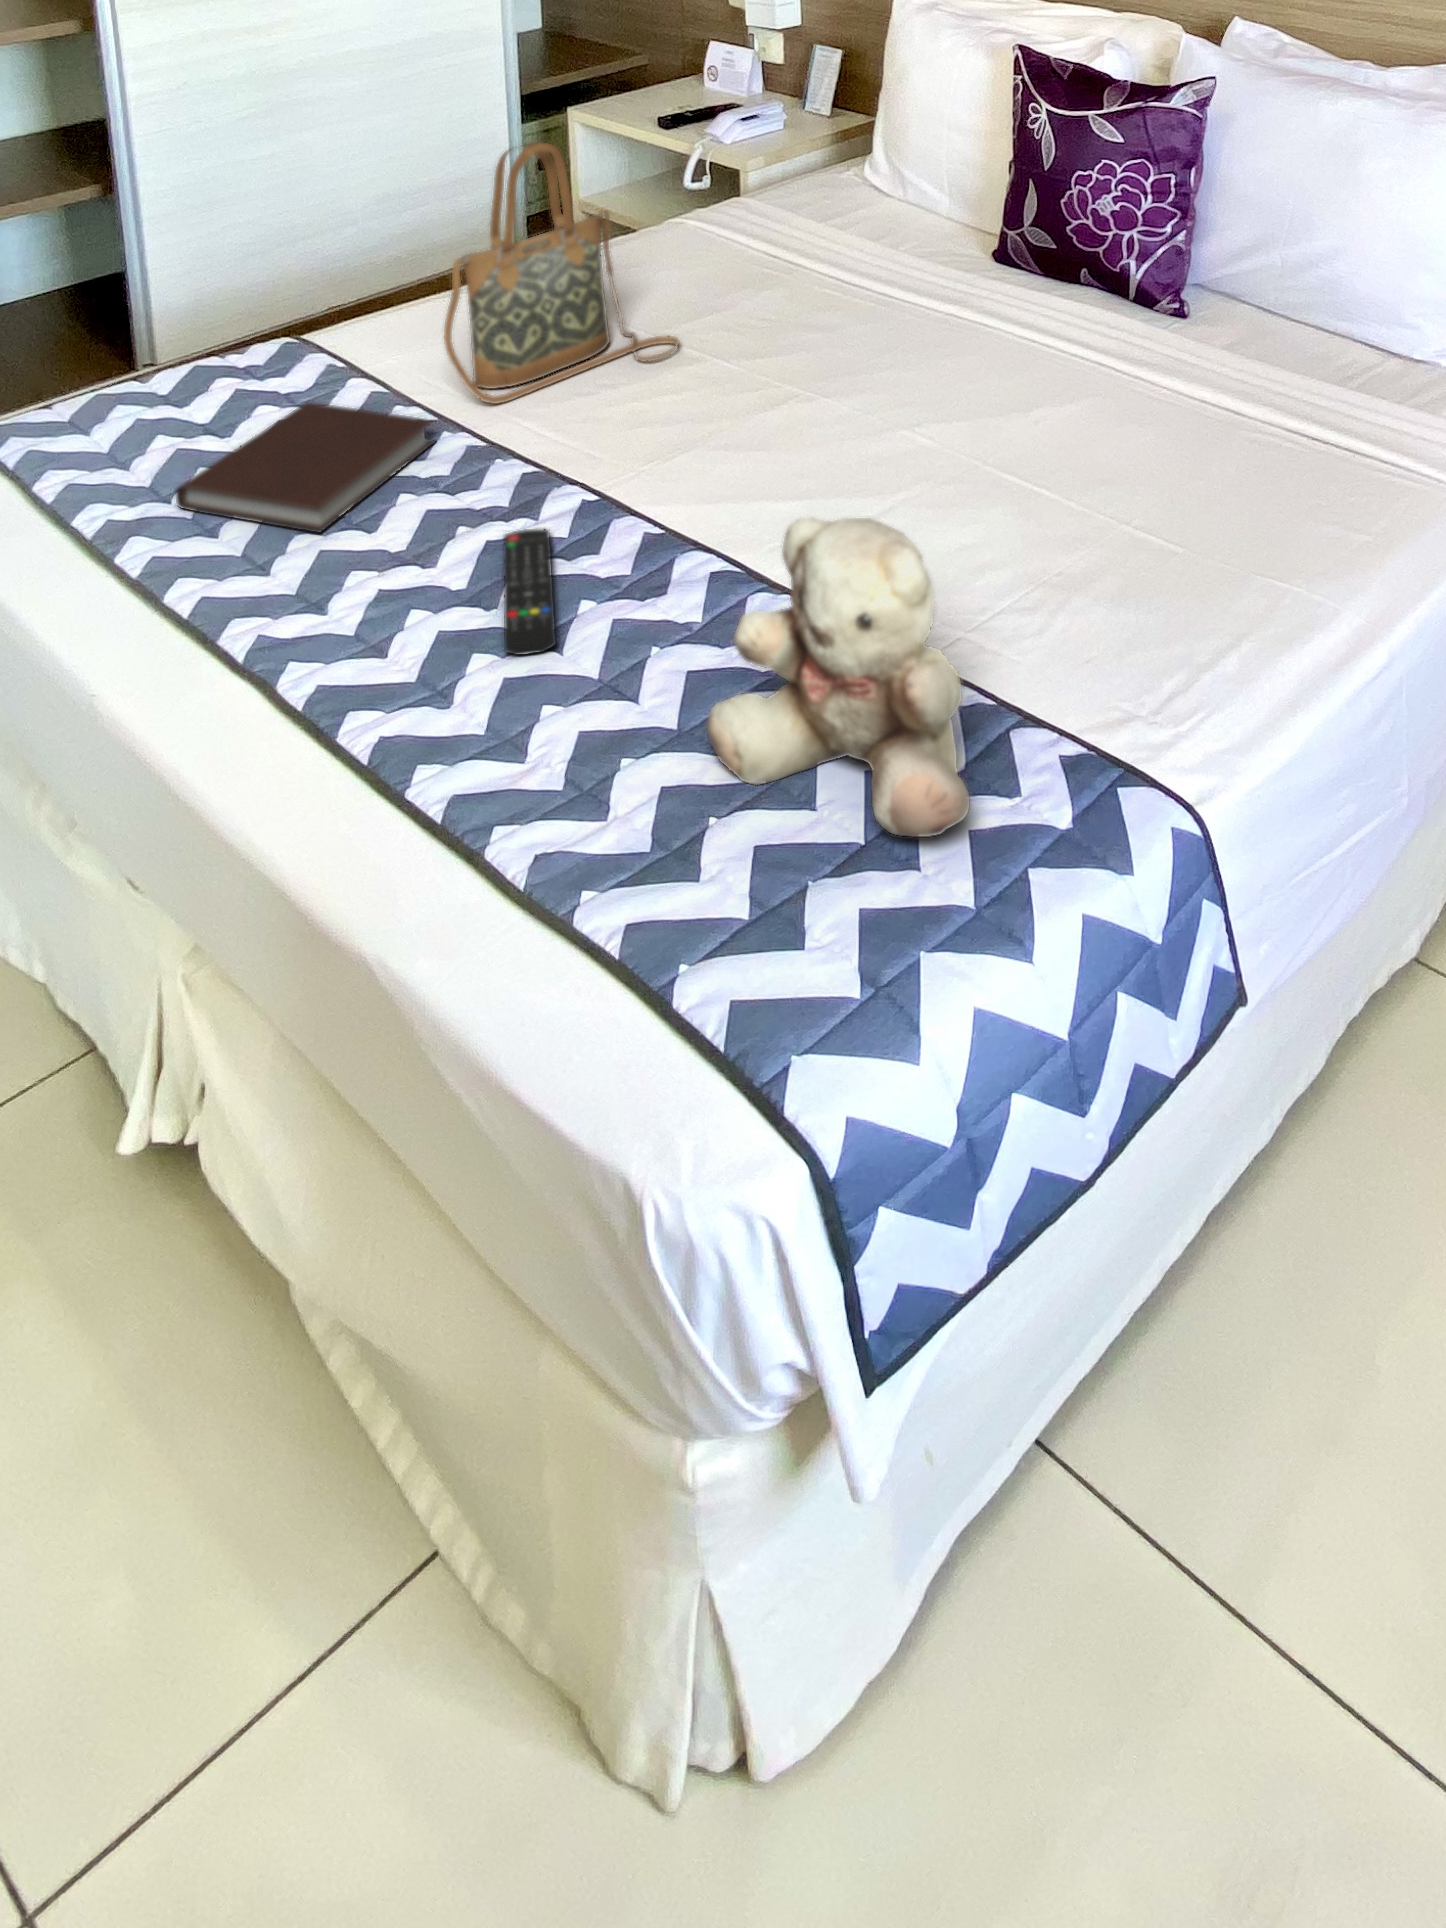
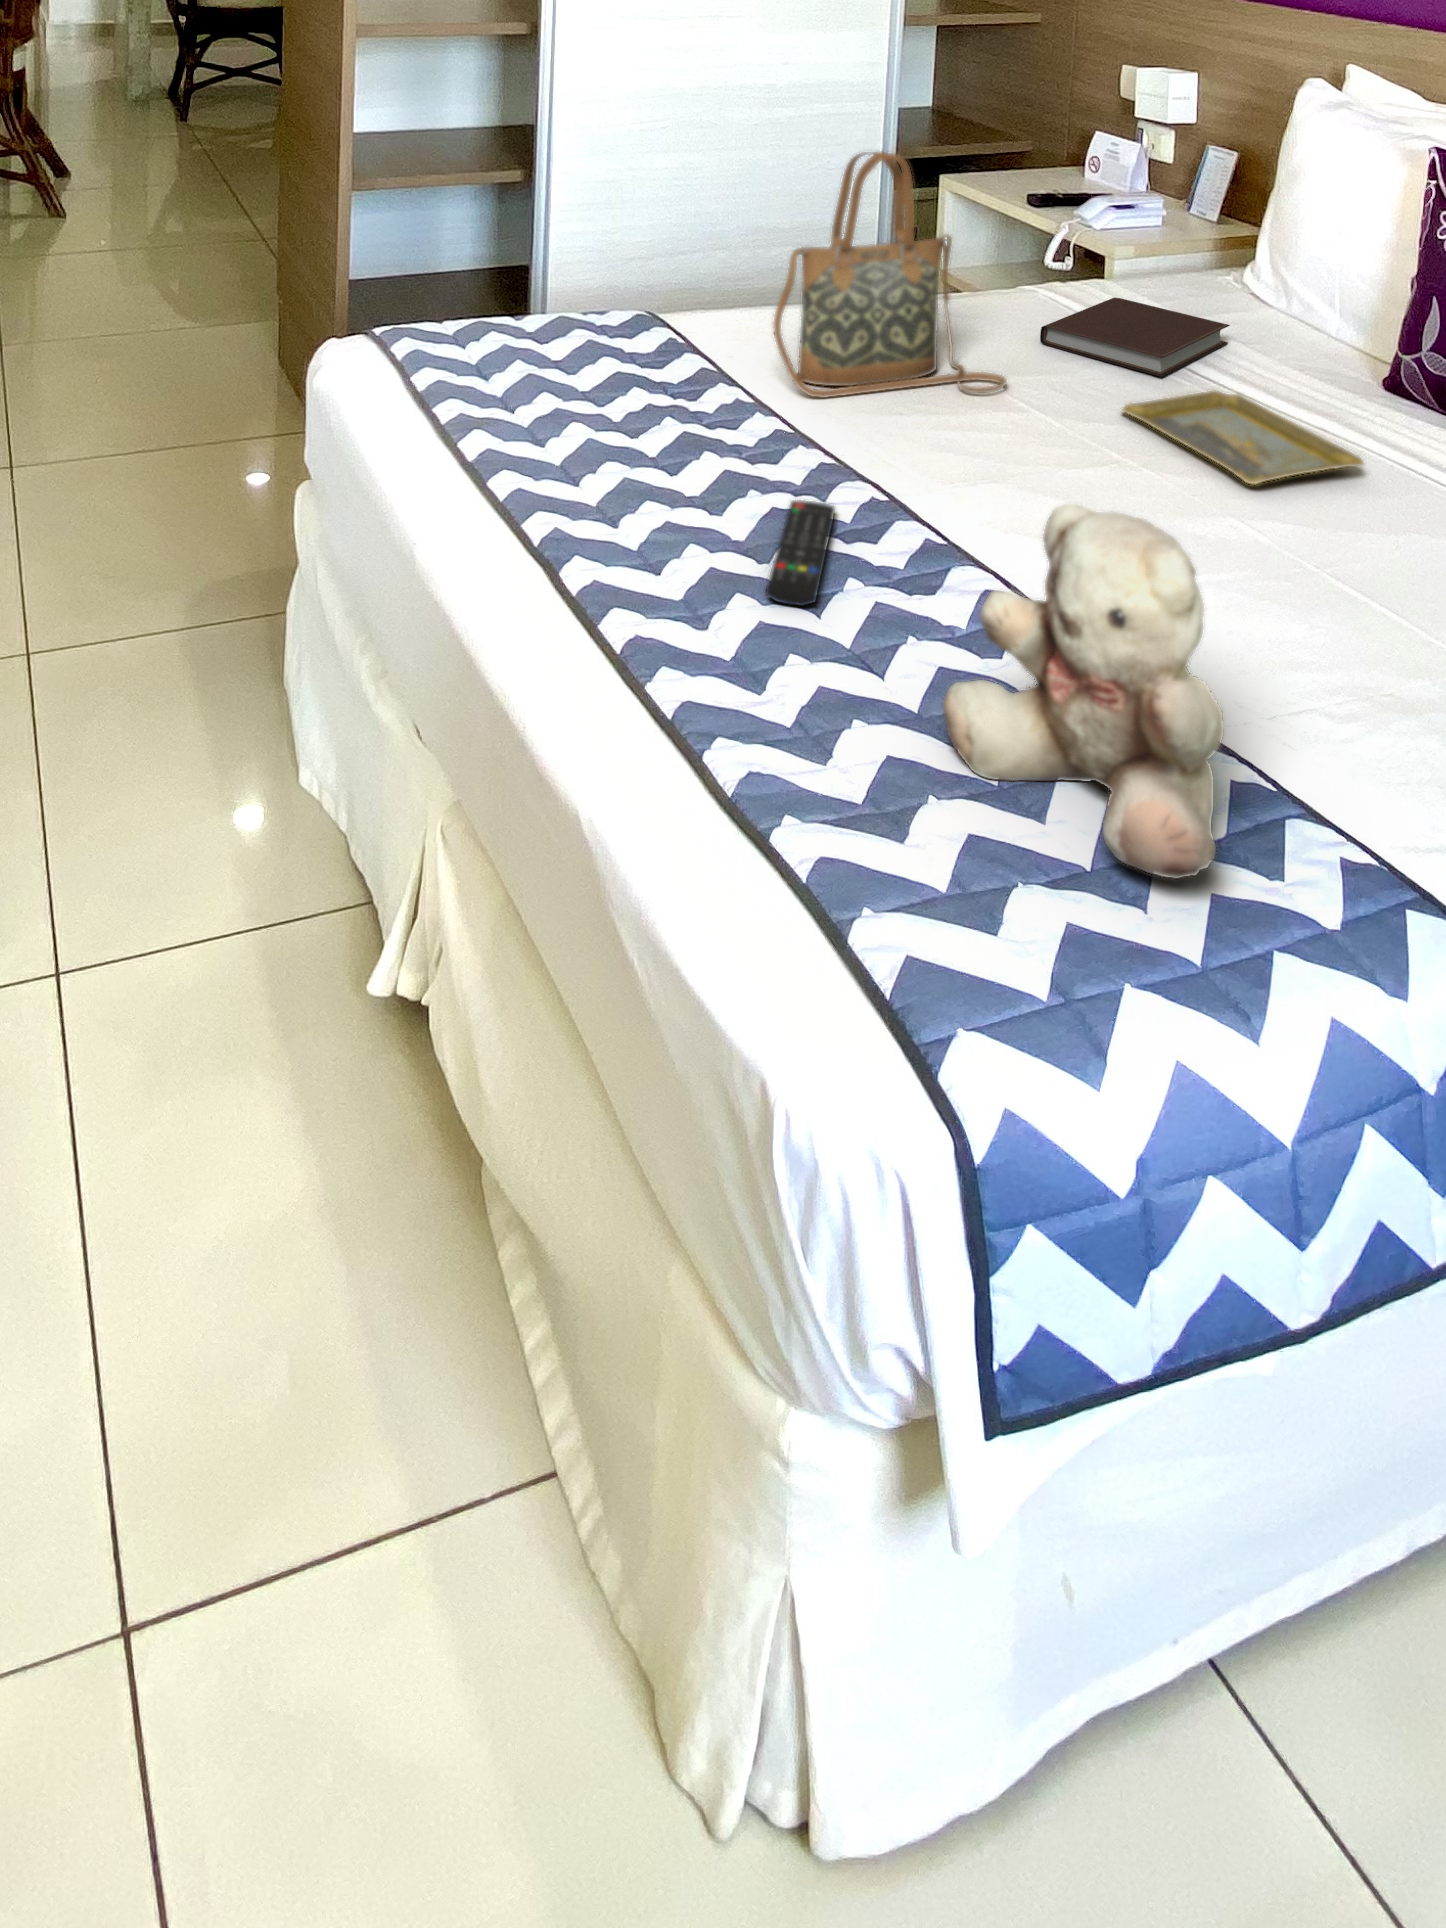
tray: none [789,307,1003,401] -> present [1123,390,1363,484]
notebook: present [175,402,434,533] -> present [1040,298,1230,377]

